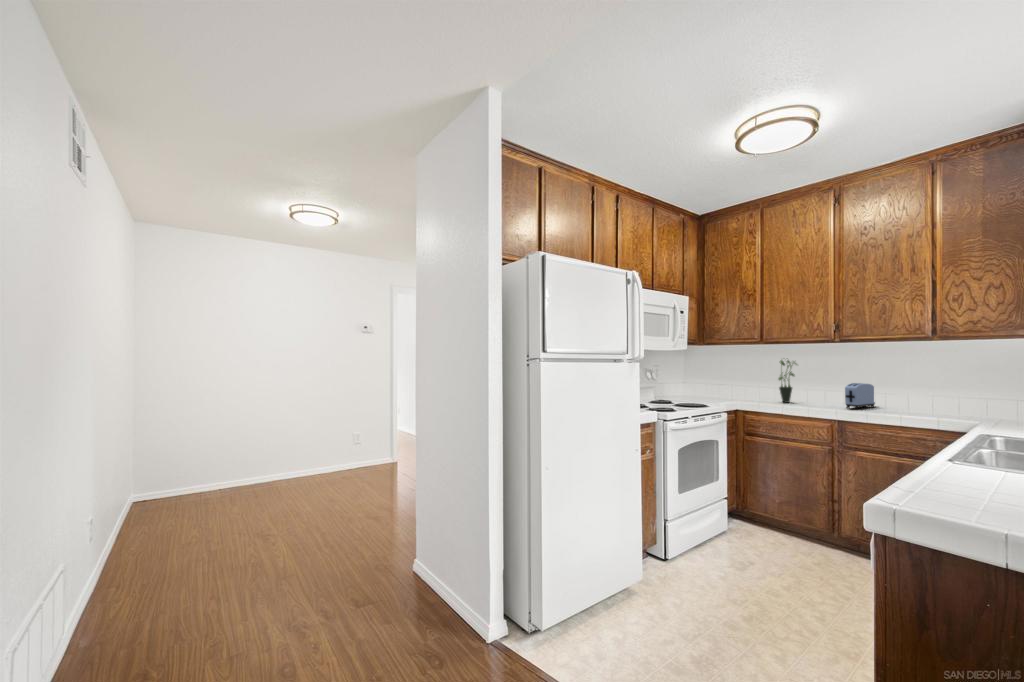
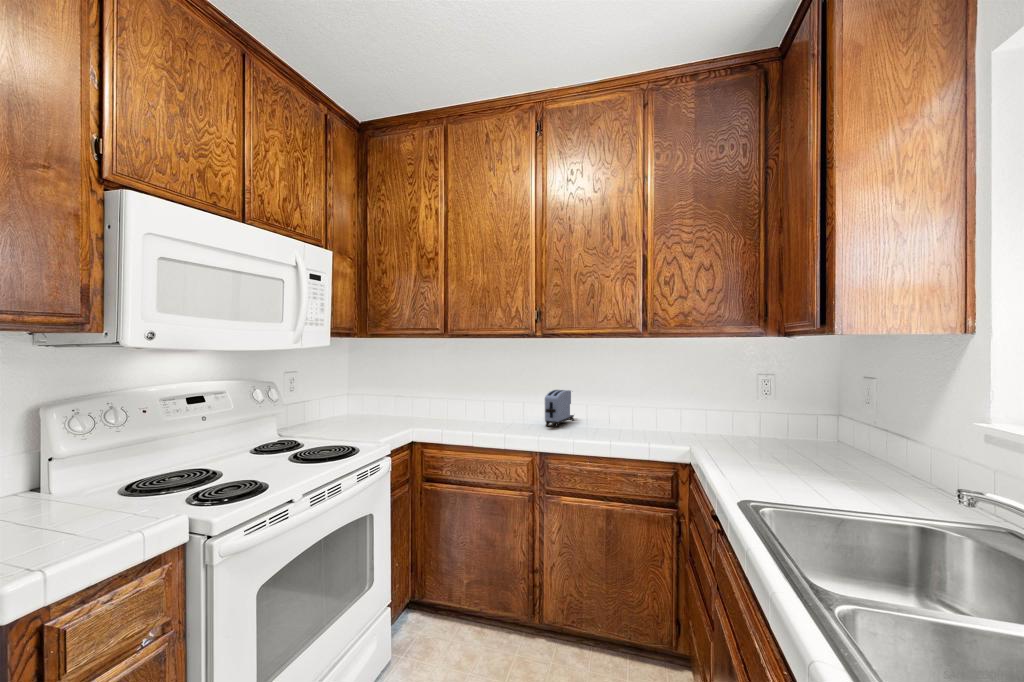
potted plant: present [779,360,797,403] -> none [465,356,491,421]

